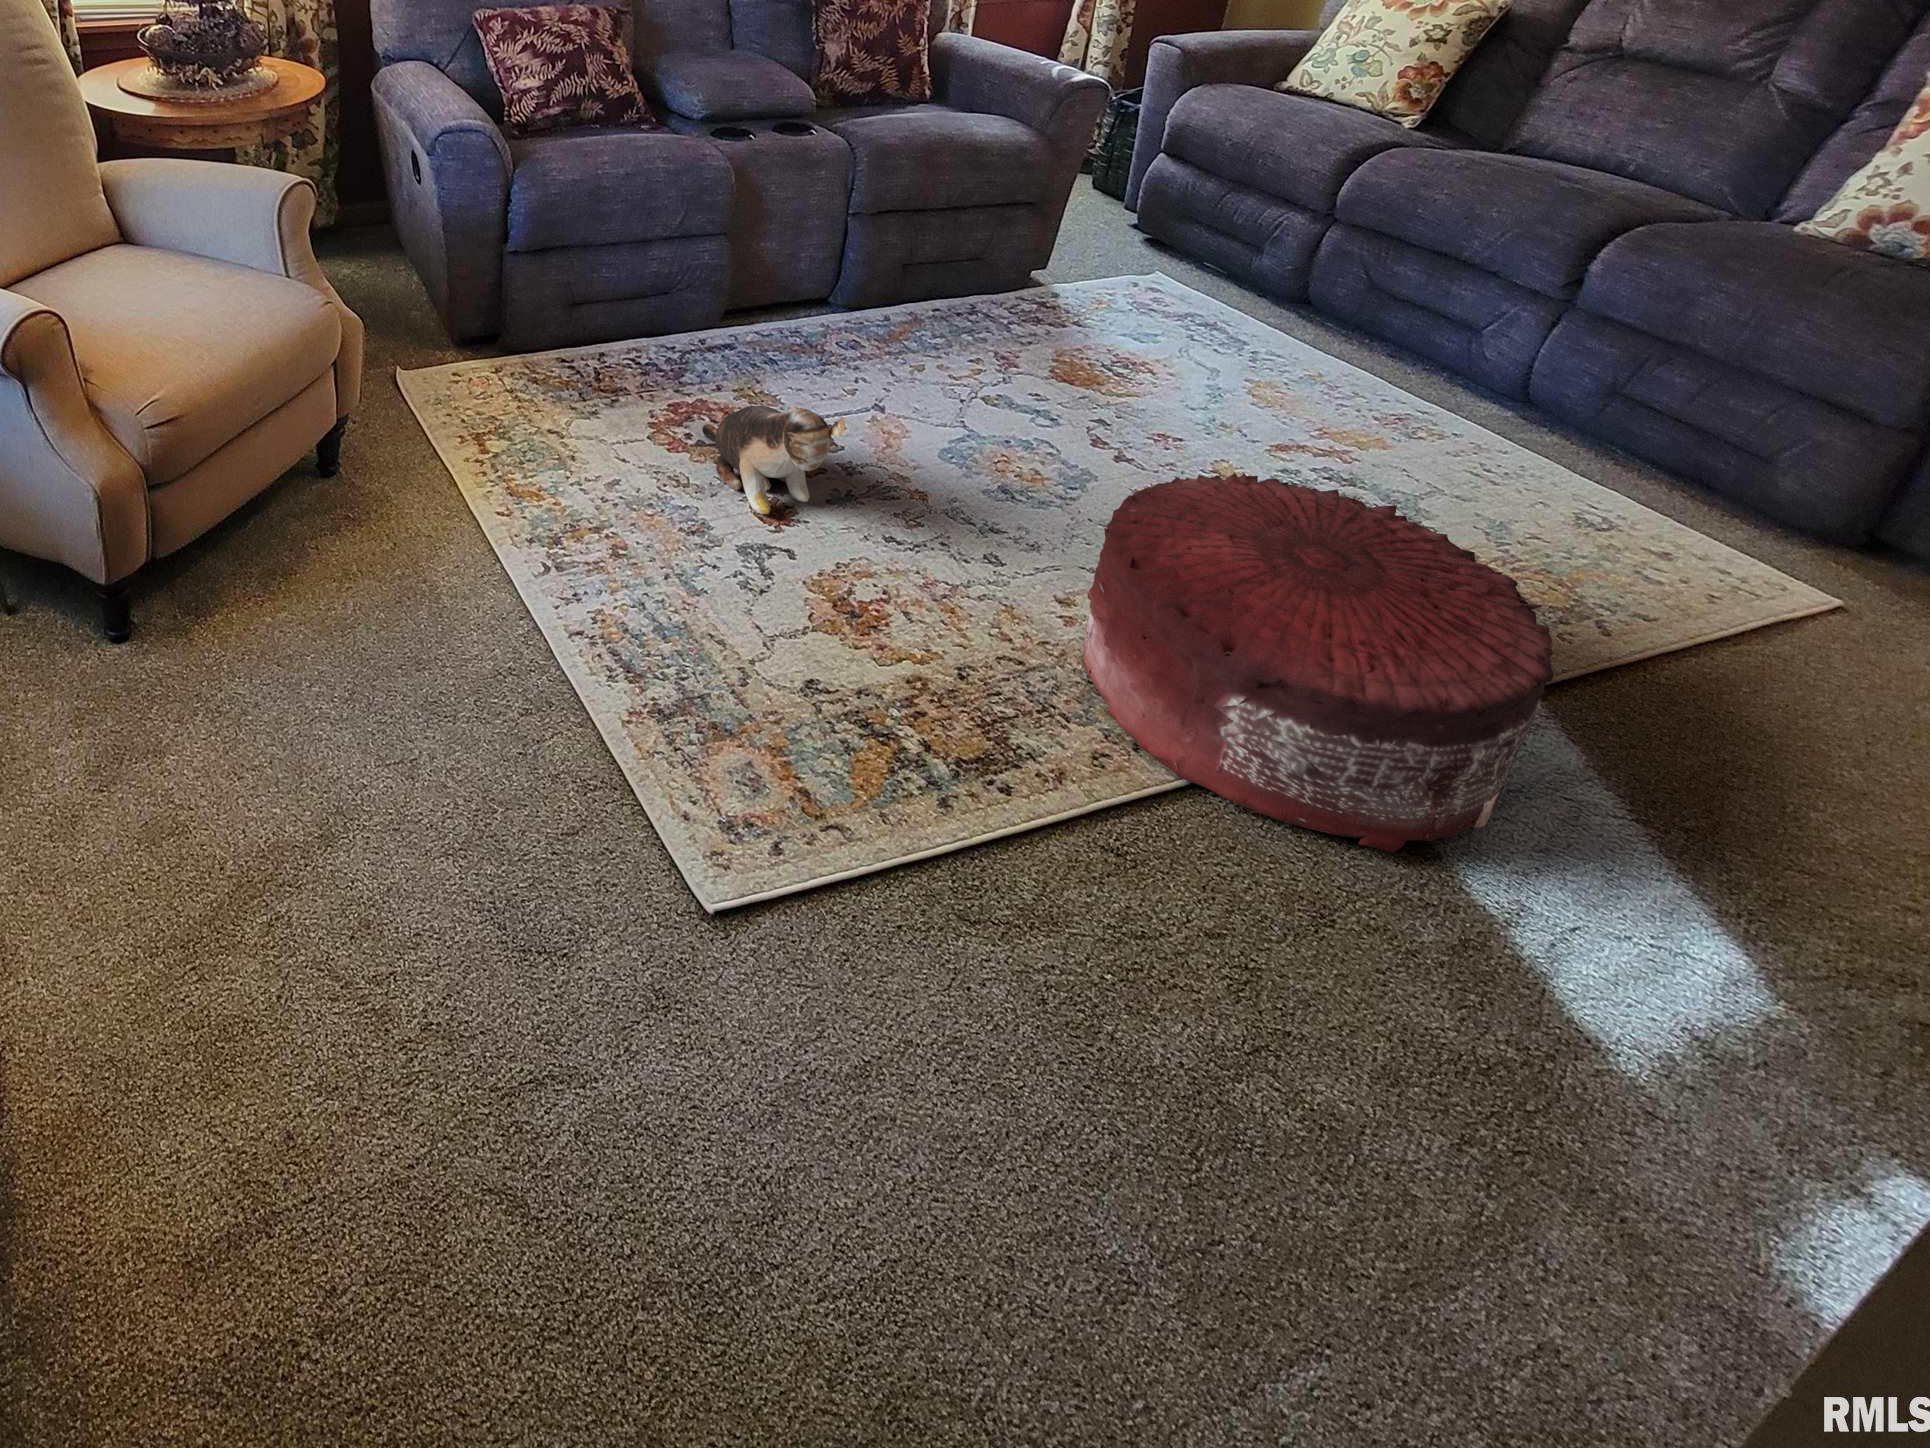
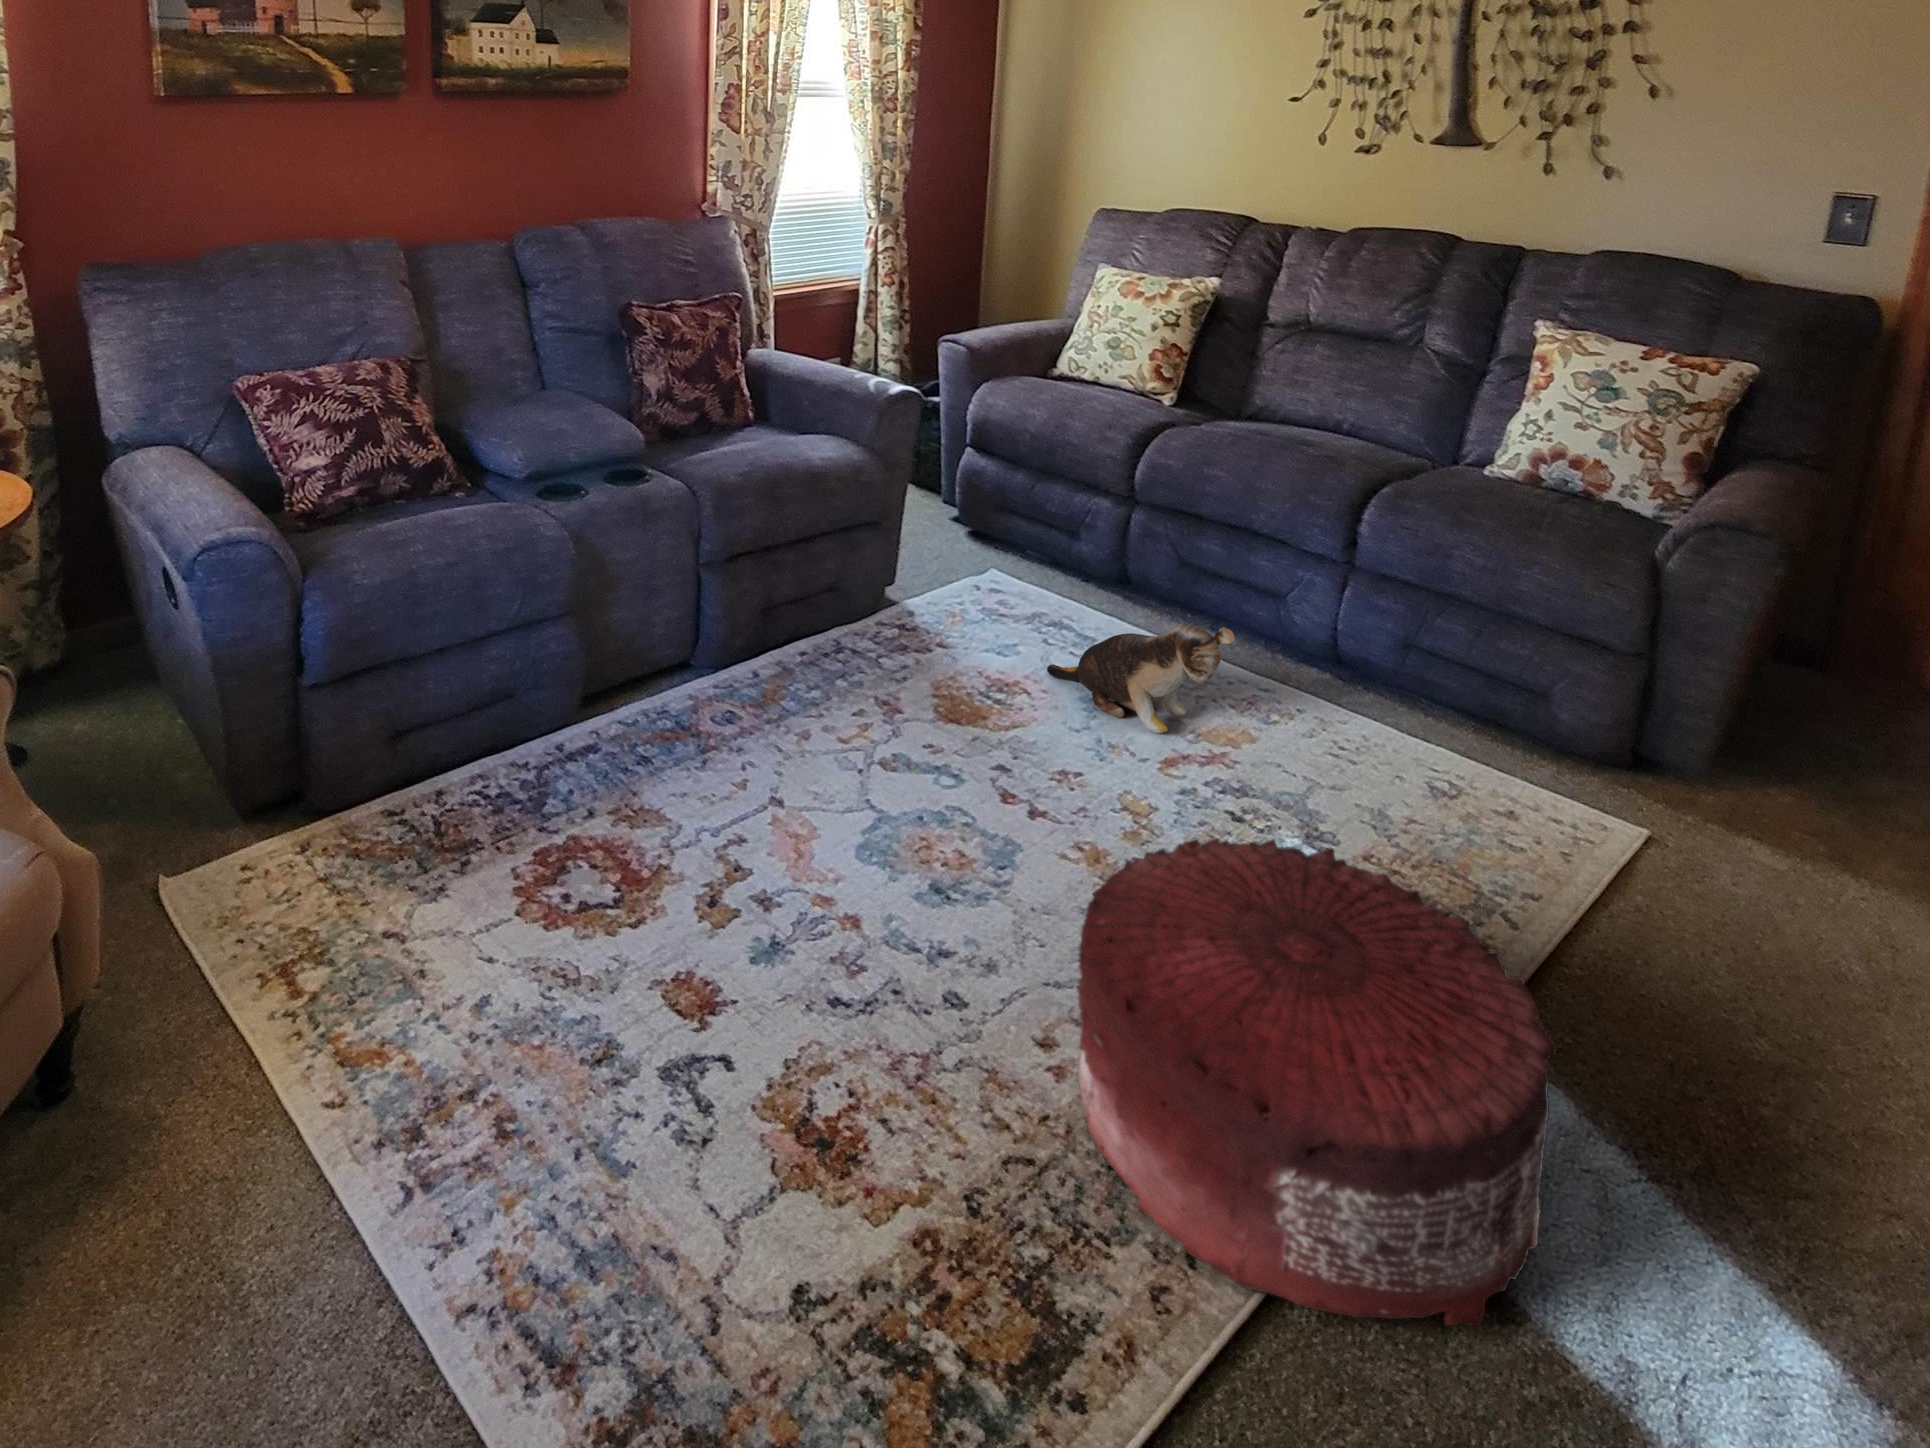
plush toy: present [702,406,845,514] -> present [1047,625,1235,734]

